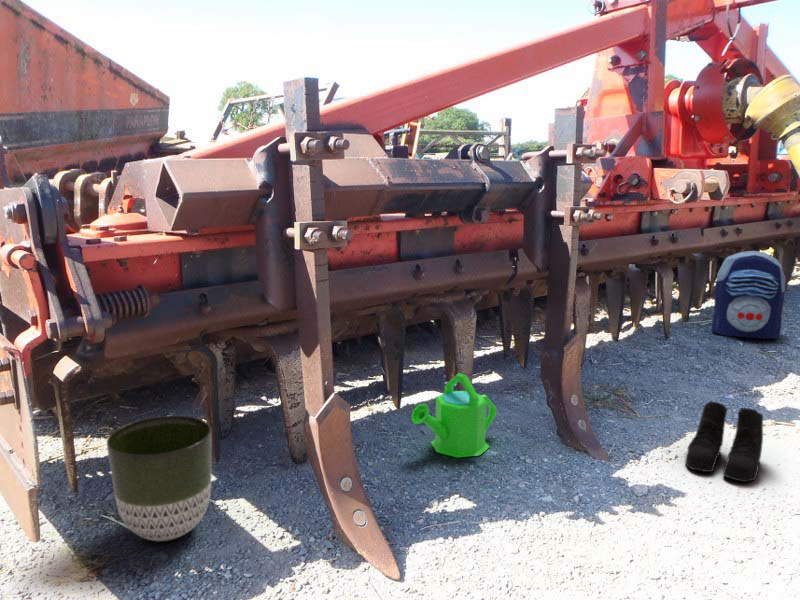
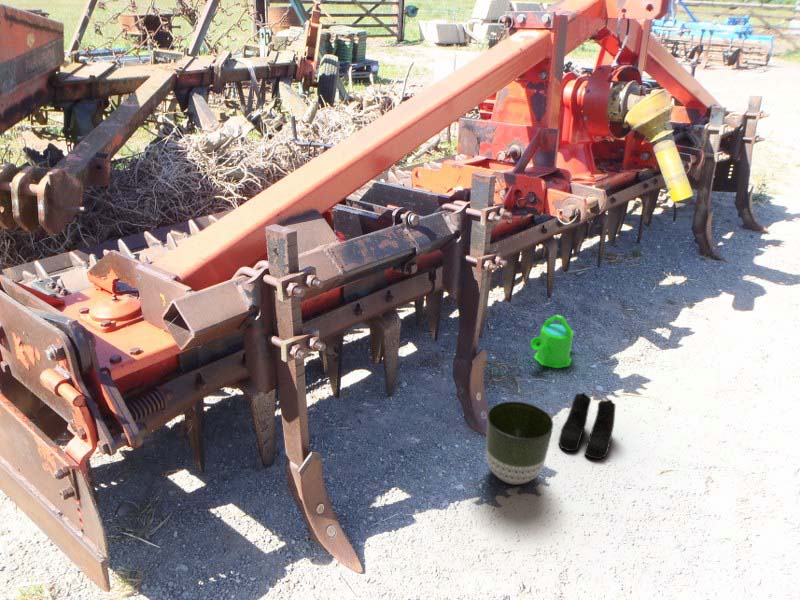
backpack: present [711,251,786,339] -> none [586,219,648,292]
watering can: present [411,373,497,457] -> present [531,315,574,368]
planter: present [107,416,212,541] -> present [486,401,553,484]

